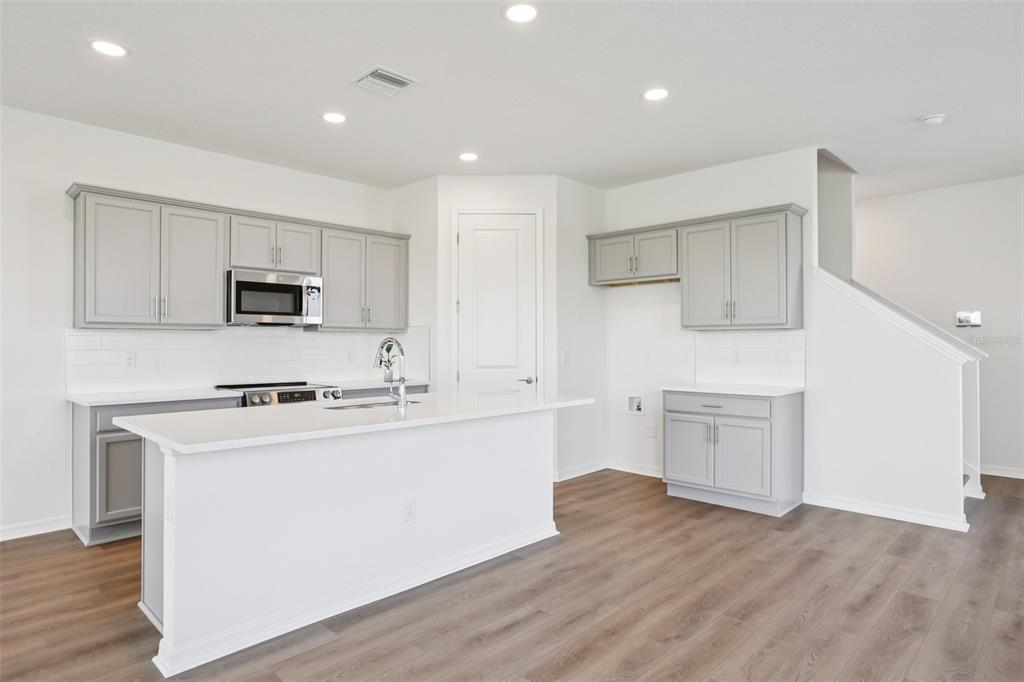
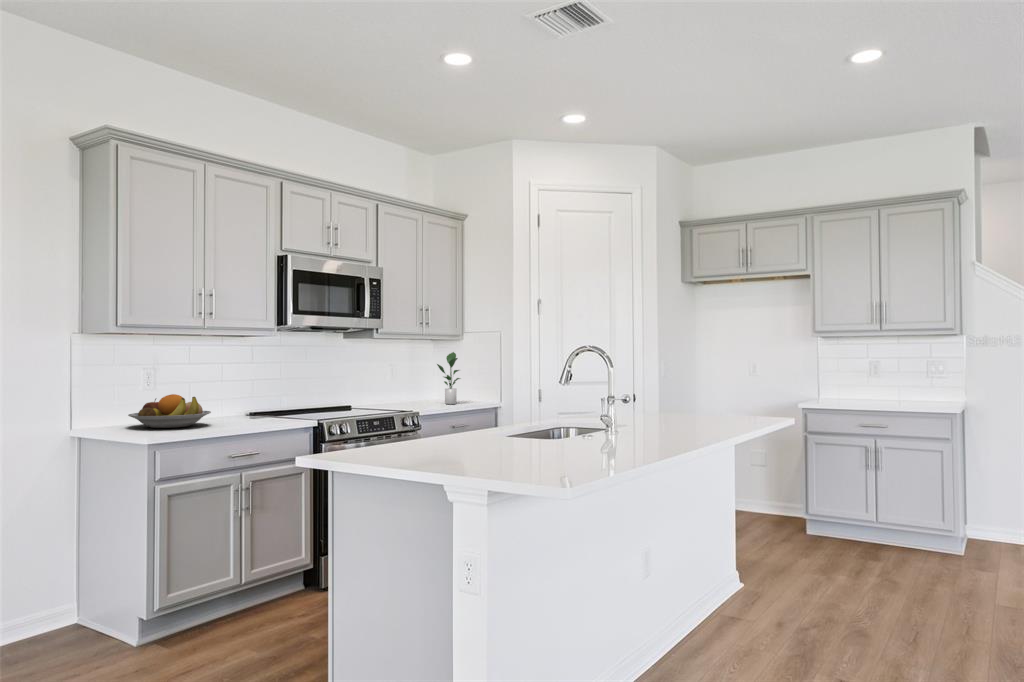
fruit bowl: none [98,372,162,395] -> present [128,394,211,428]

